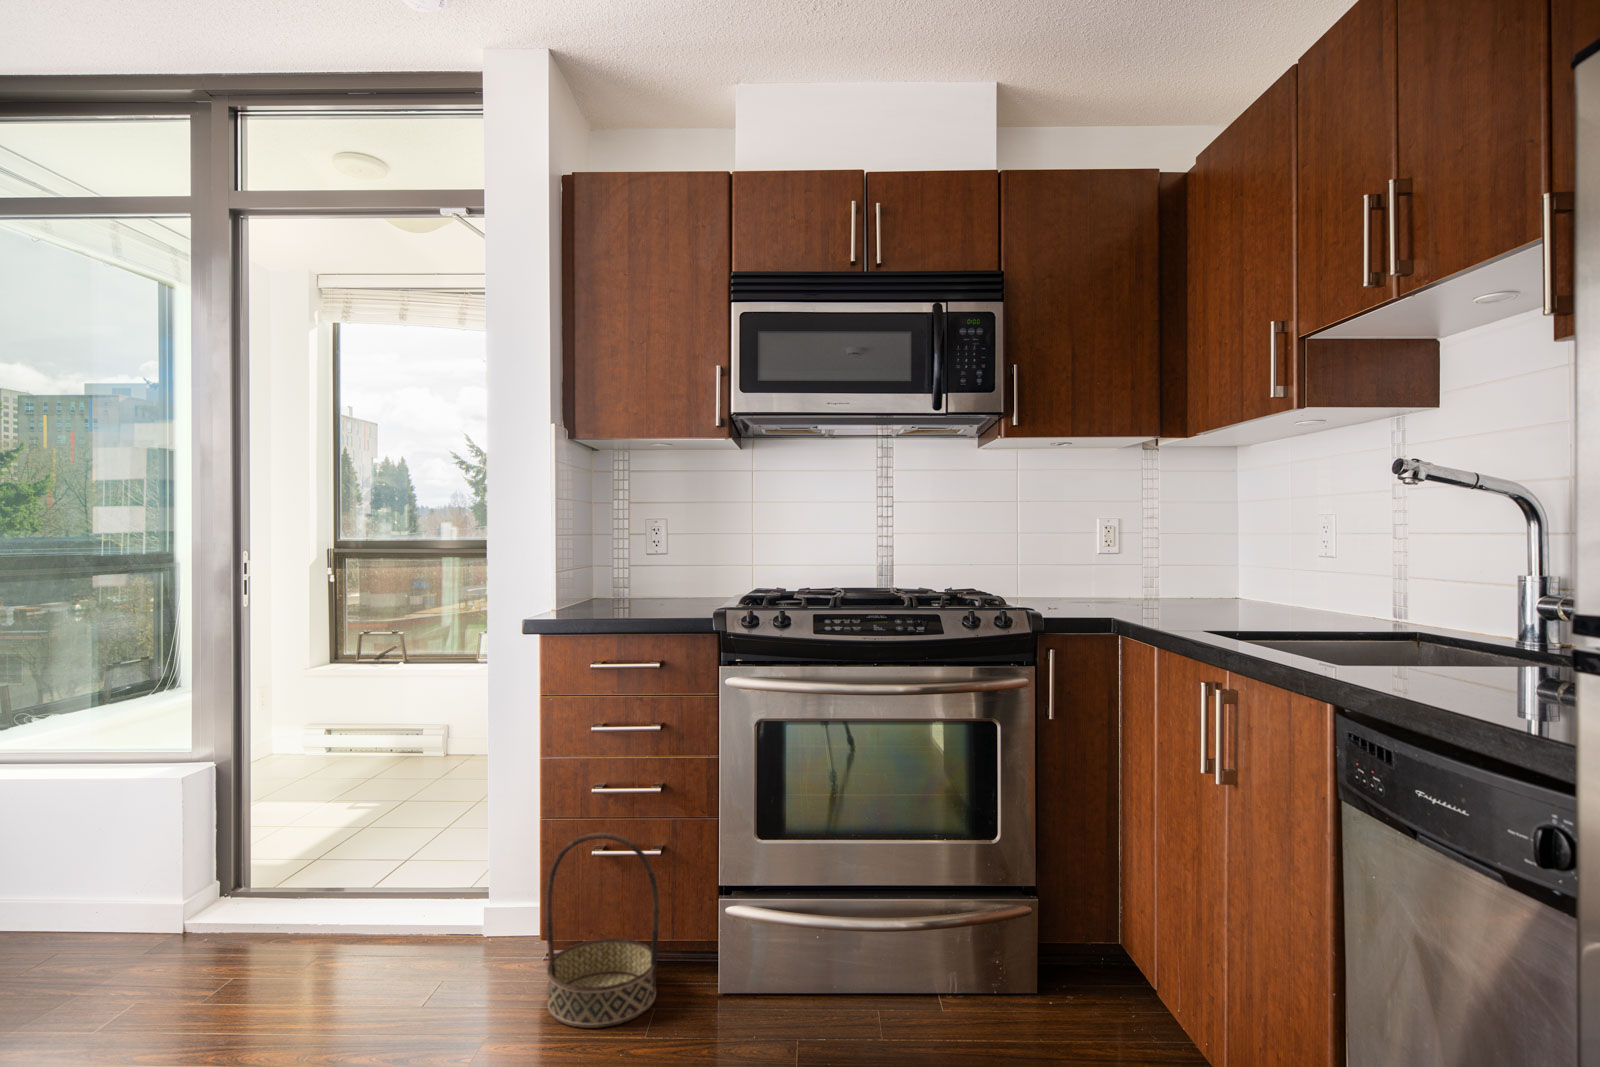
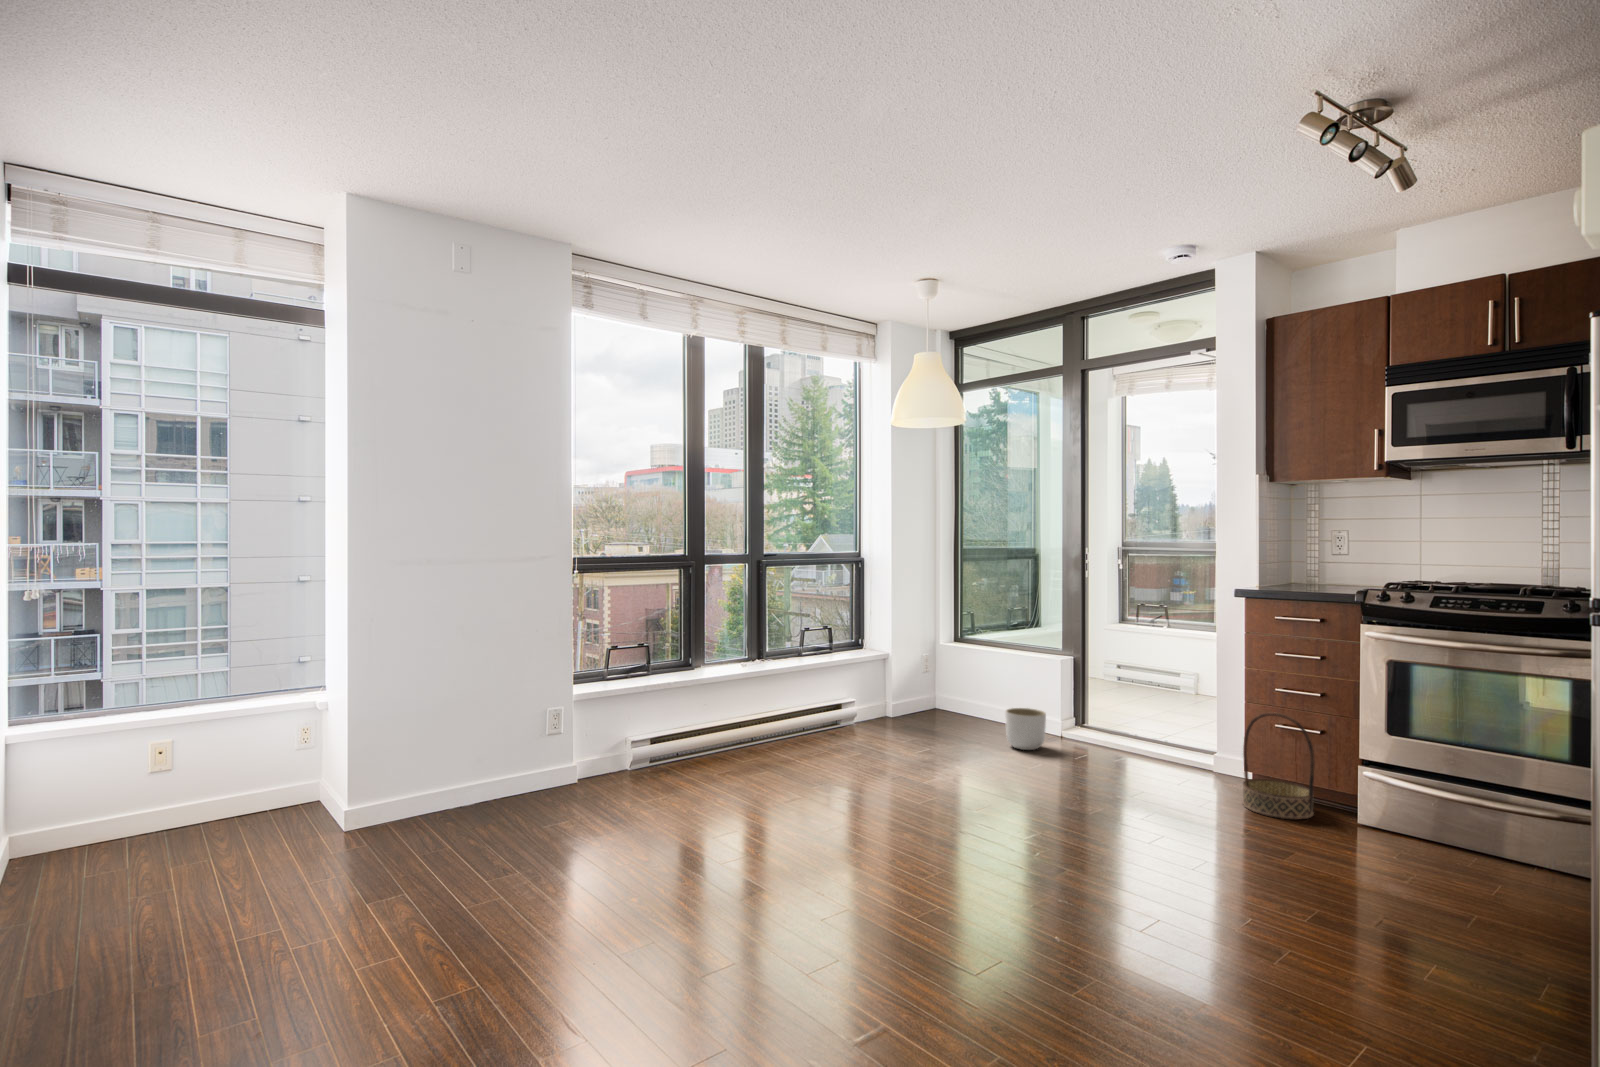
planter: none [38,900,148,1007] -> present [1005,708,1046,750]

